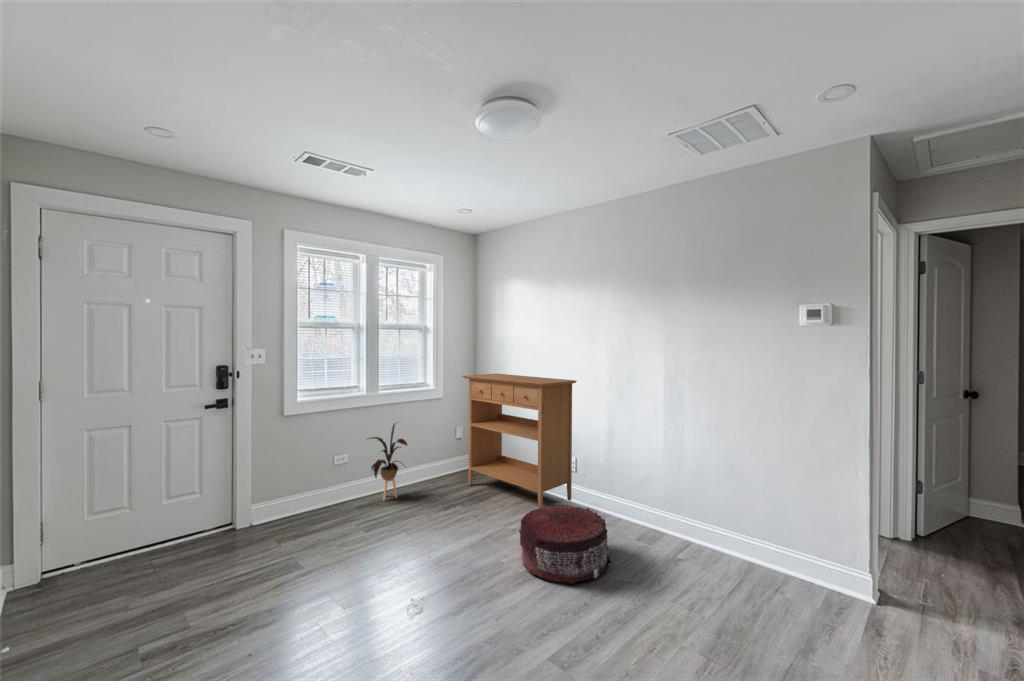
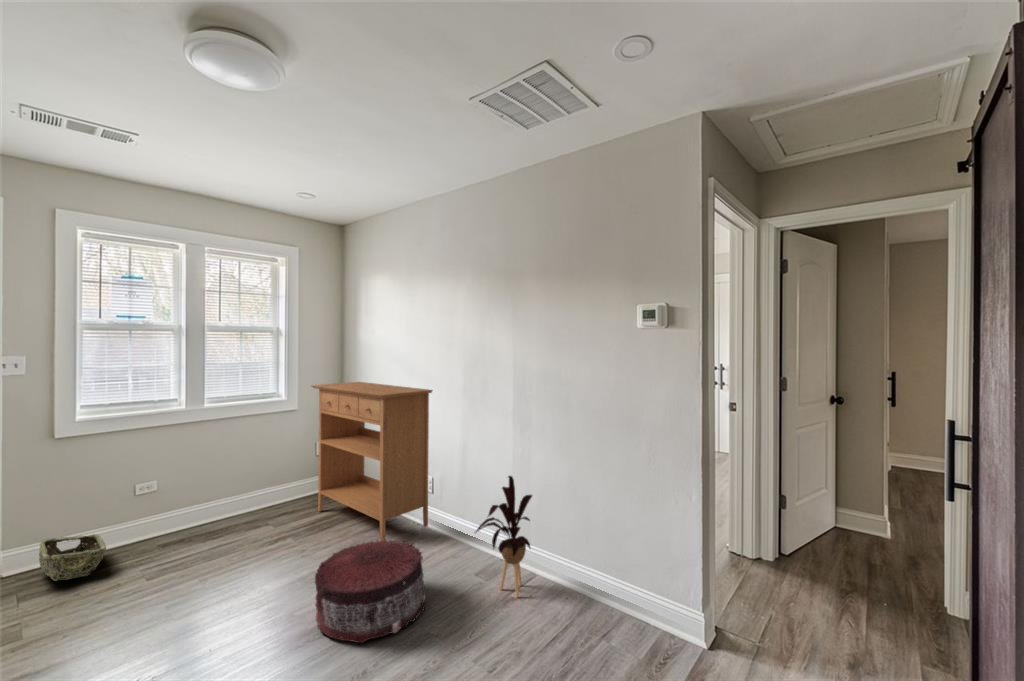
house plant: present [369,423,407,501] -> present [476,476,532,597]
woven basket: none [279,494,329,528] -> present [39,534,106,581]

